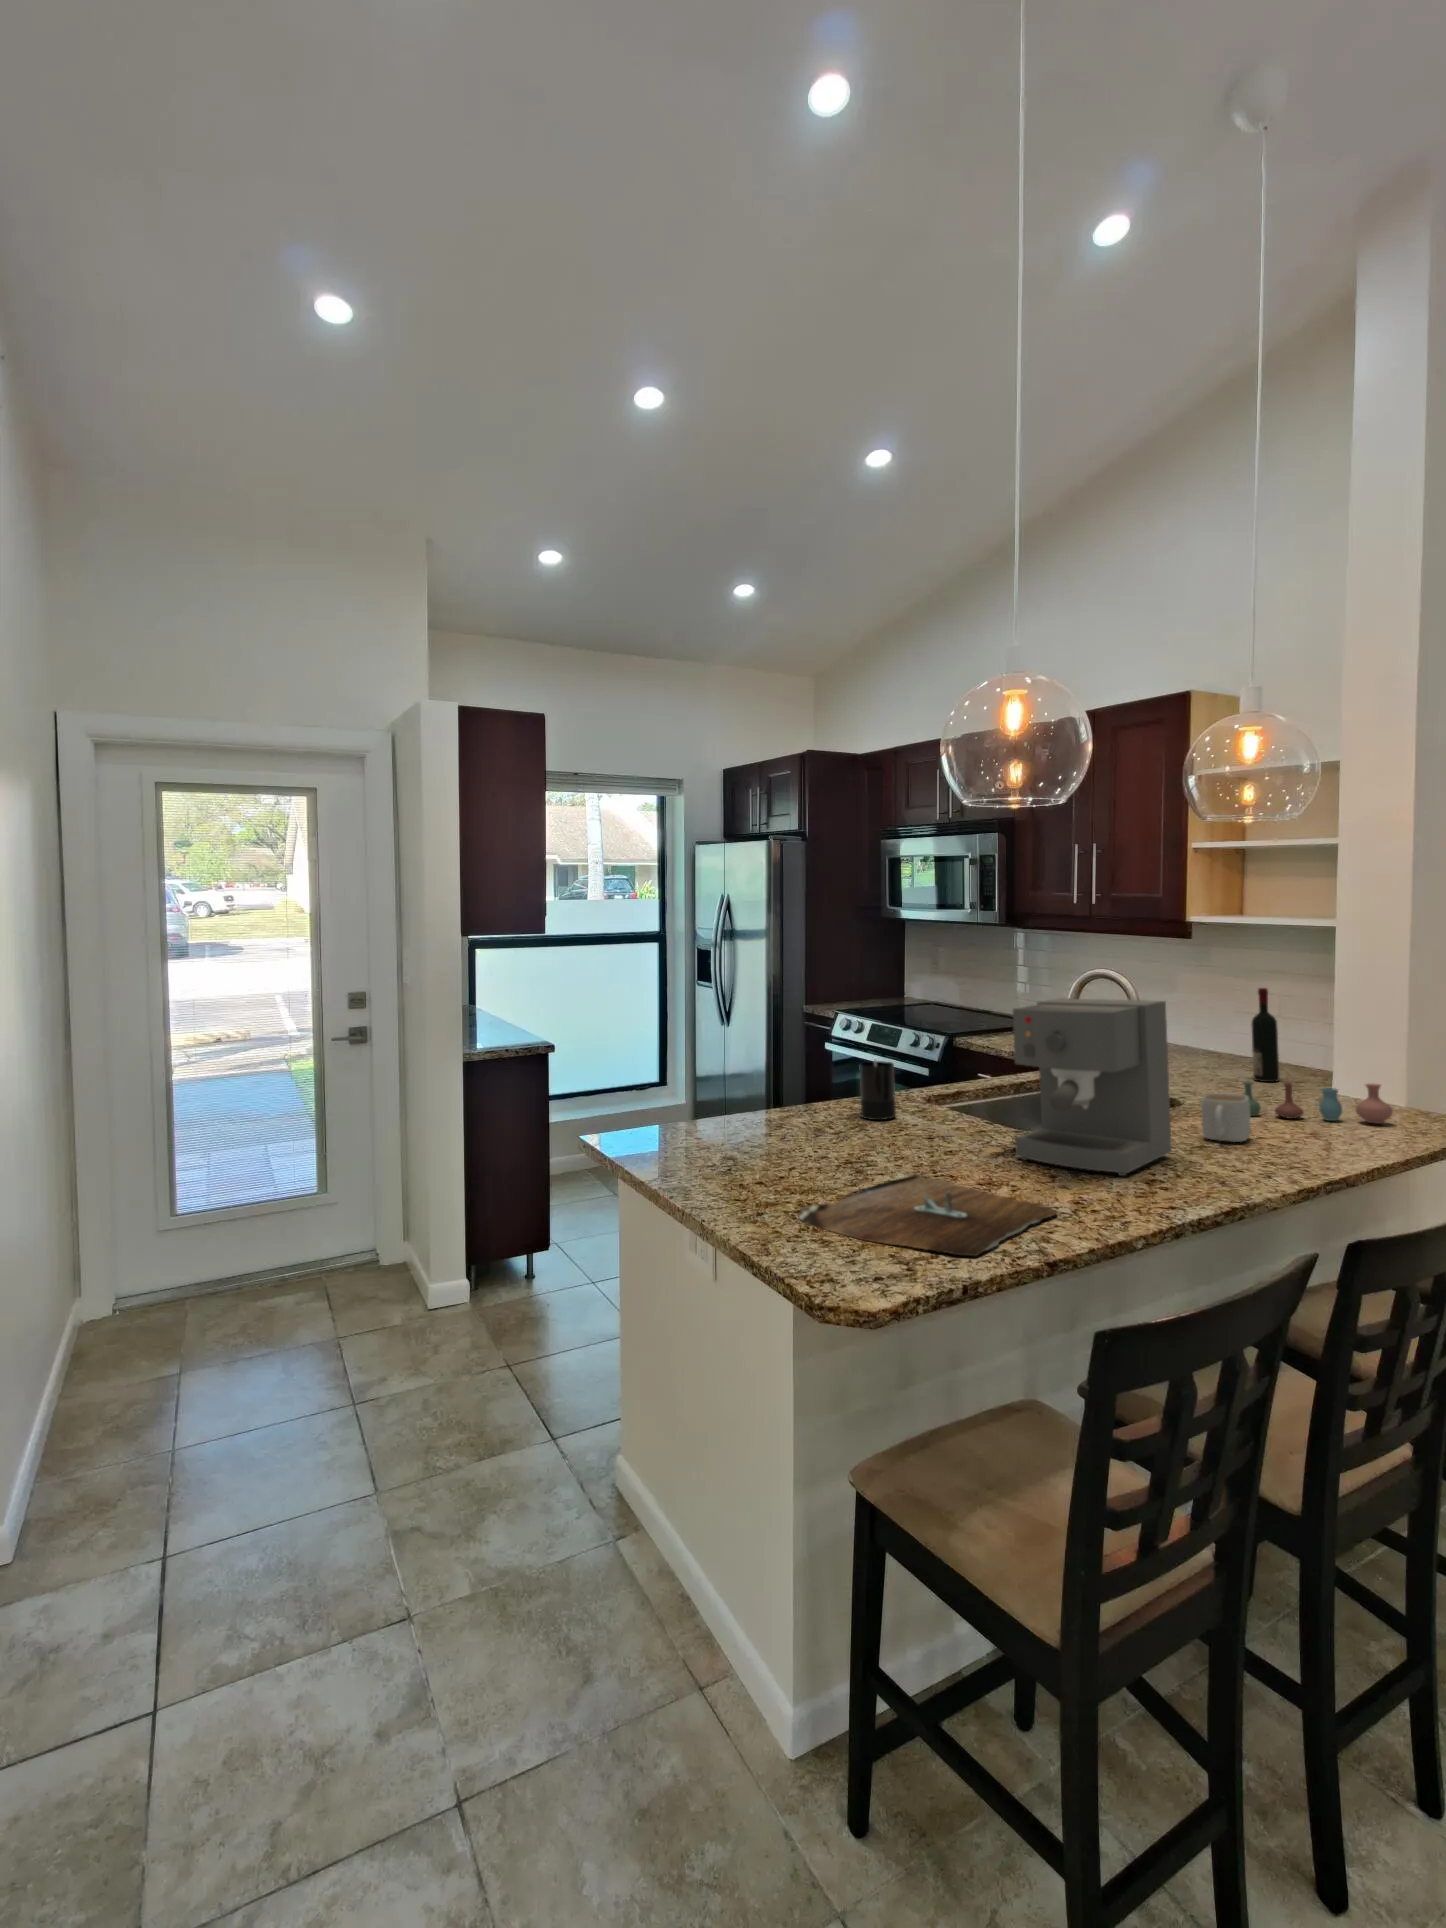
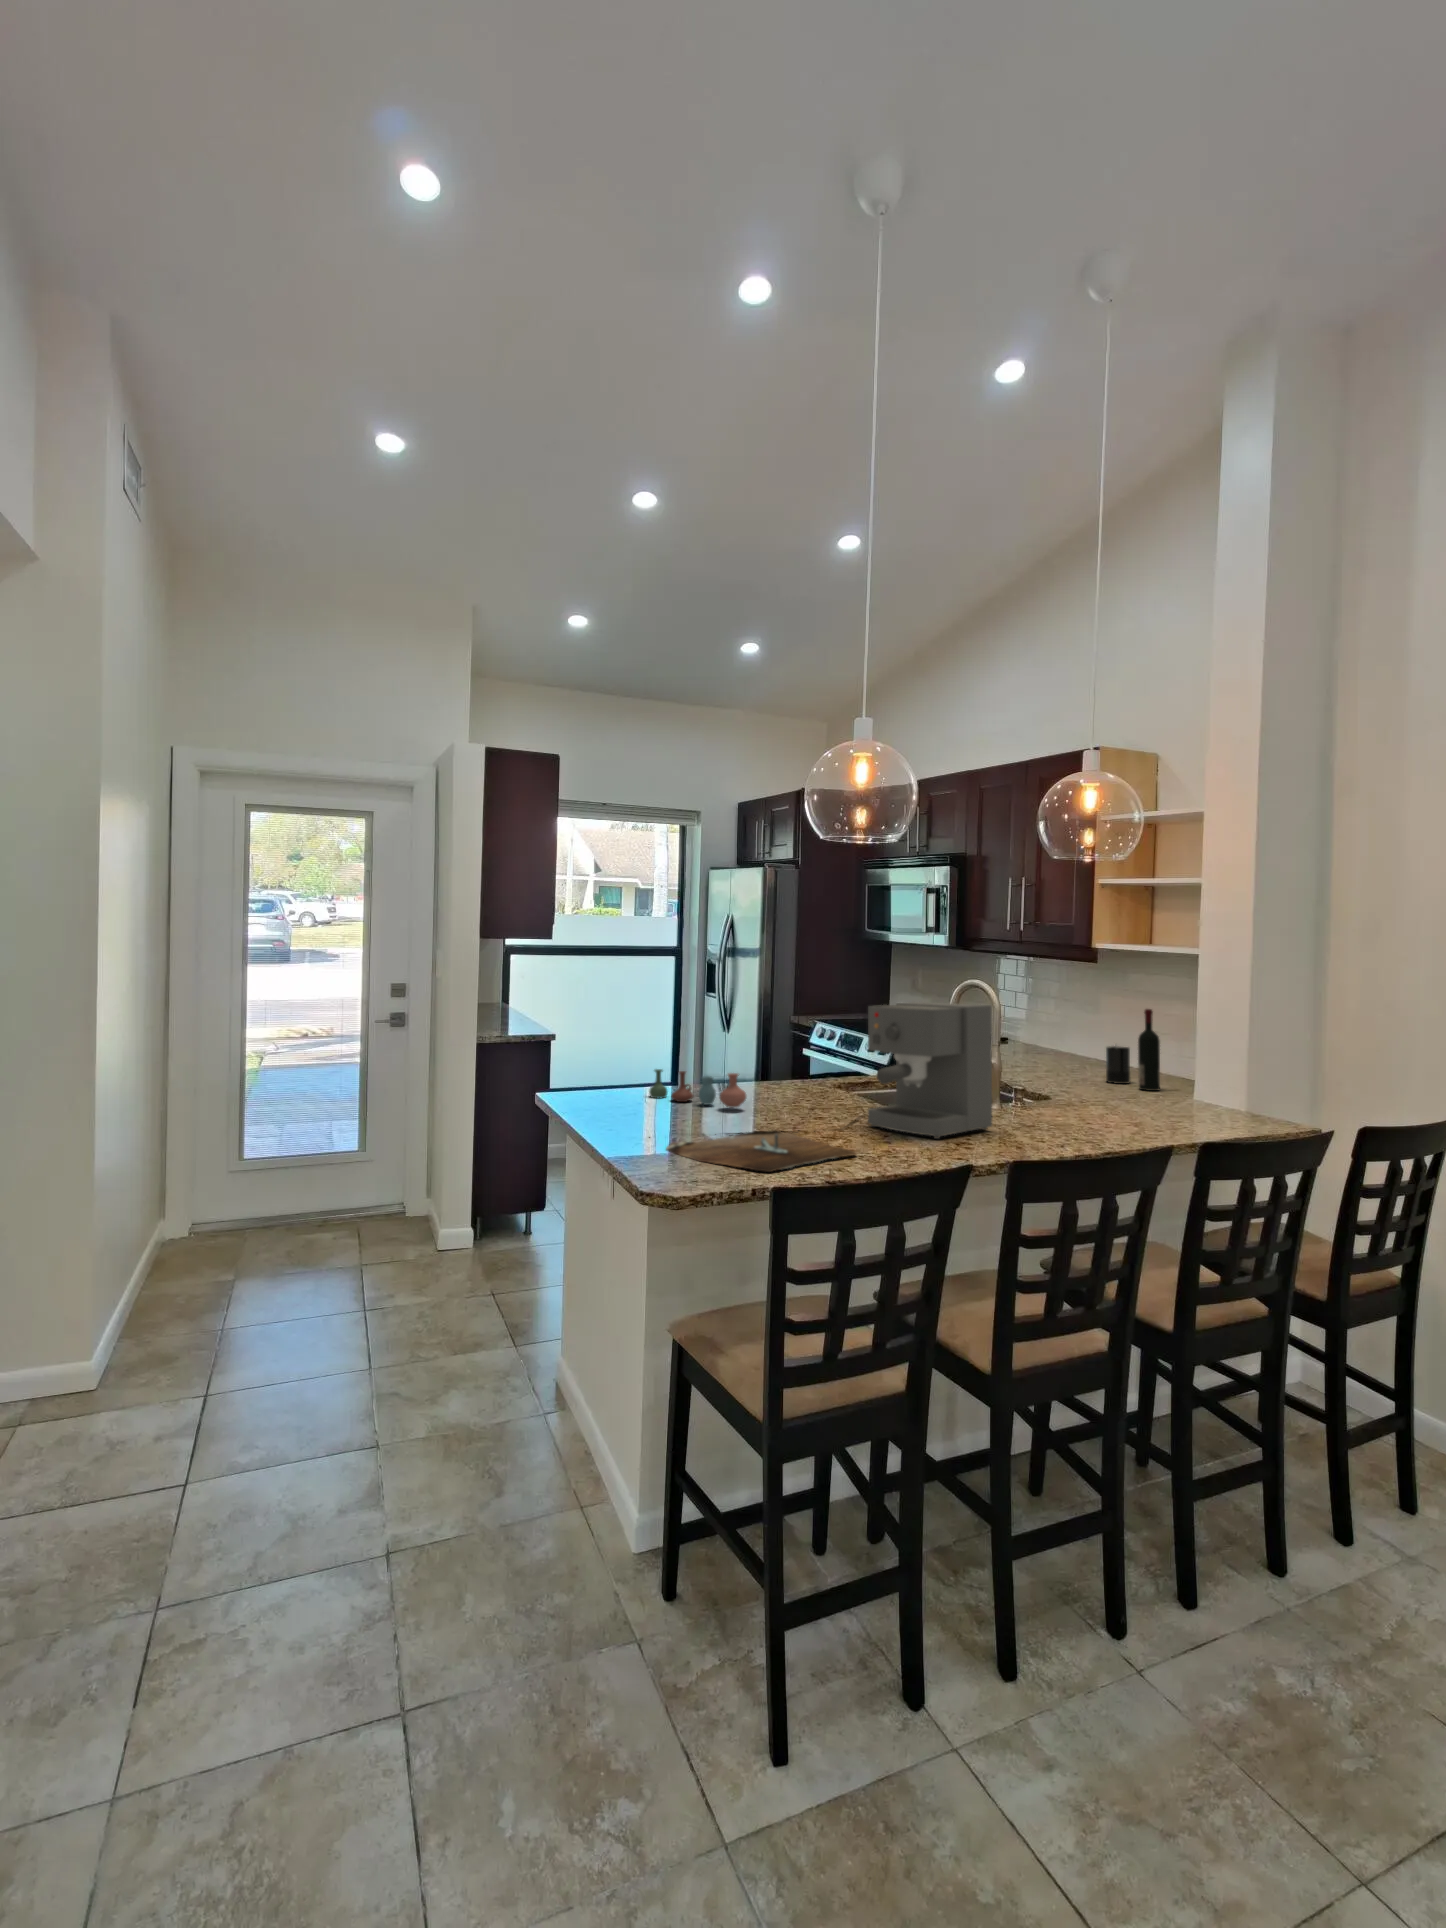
candle: present [860,1057,896,1120] -> present [1106,1045,1130,1084]
vase: present [1243,1081,1393,1123] -> present [649,1069,746,1108]
mug: present [1201,1093,1251,1142] -> none [1033,1086,1073,1125]

